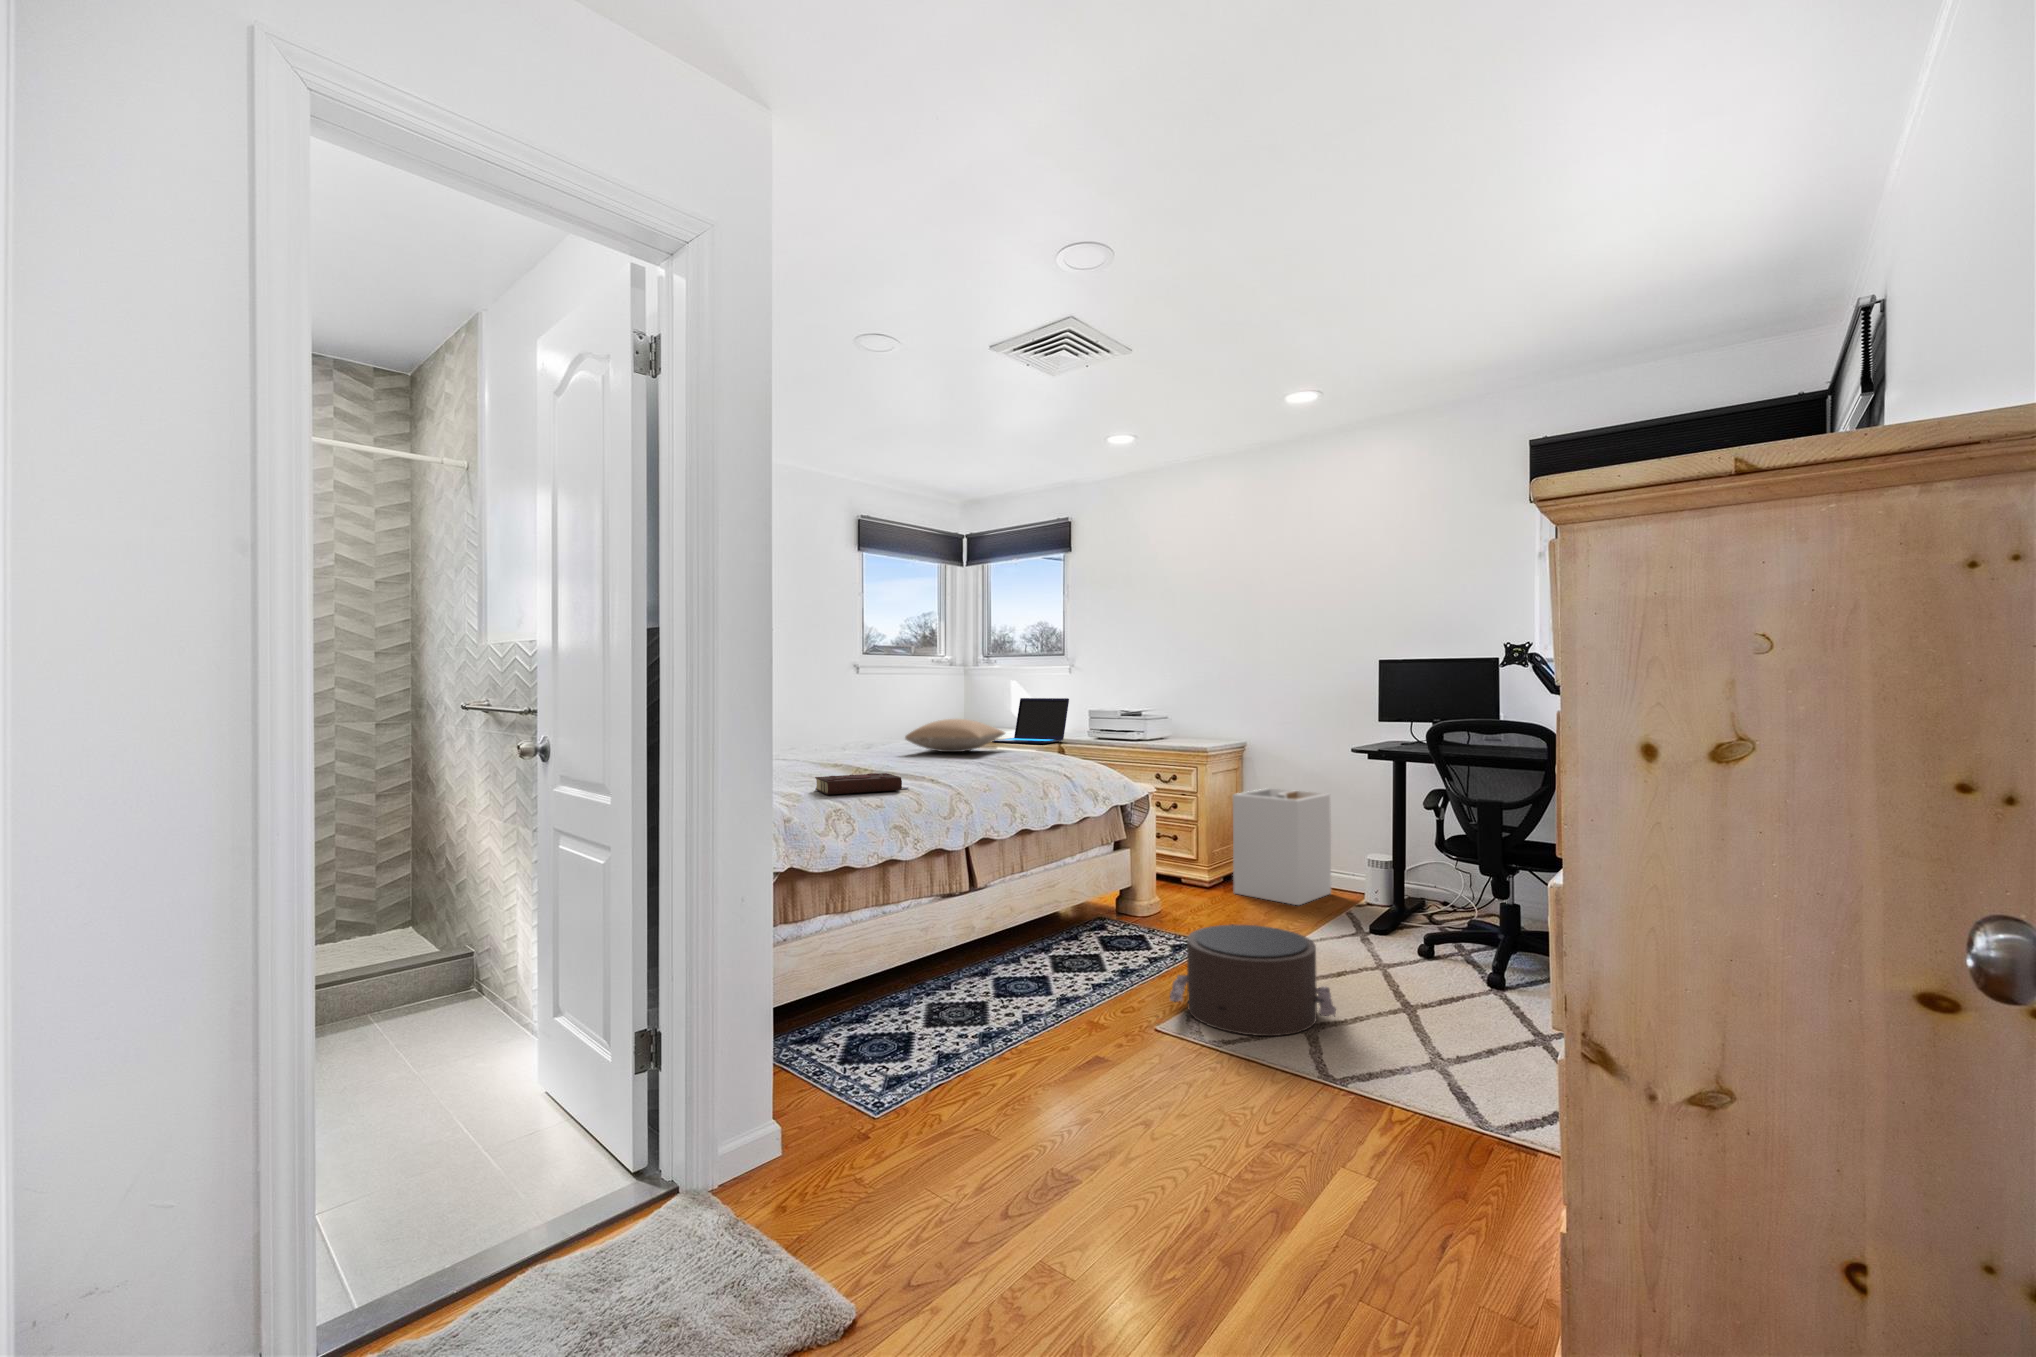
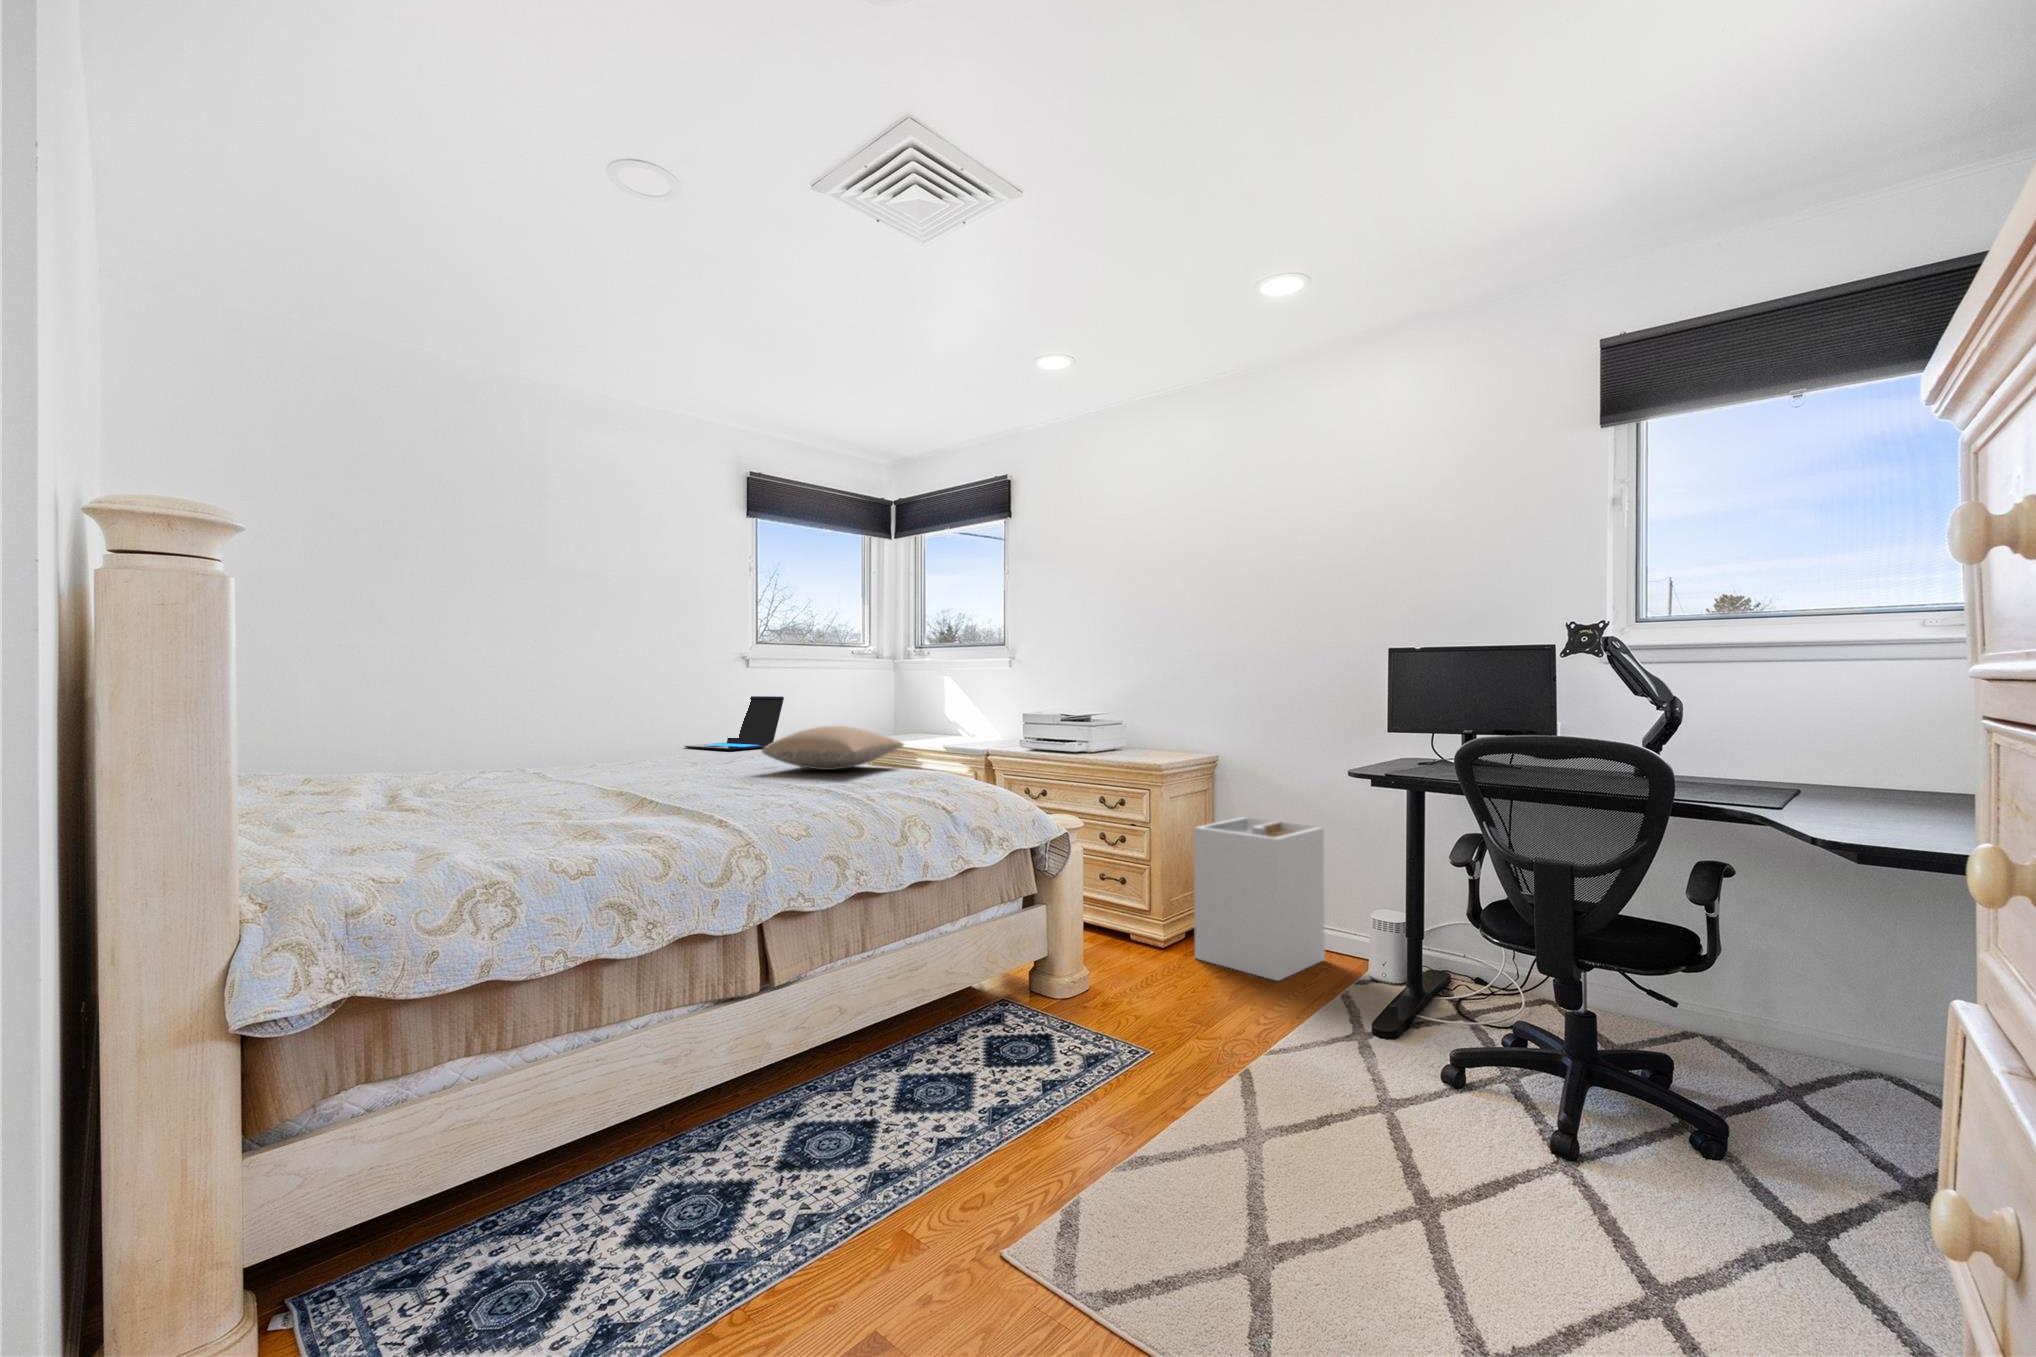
laptop: present [992,698,1069,744] -> present [684,696,784,750]
book: present [815,773,902,795] -> none [506,813,665,853]
pouf: present [1170,925,1336,1036] -> none [1028,1055,1302,1280]

